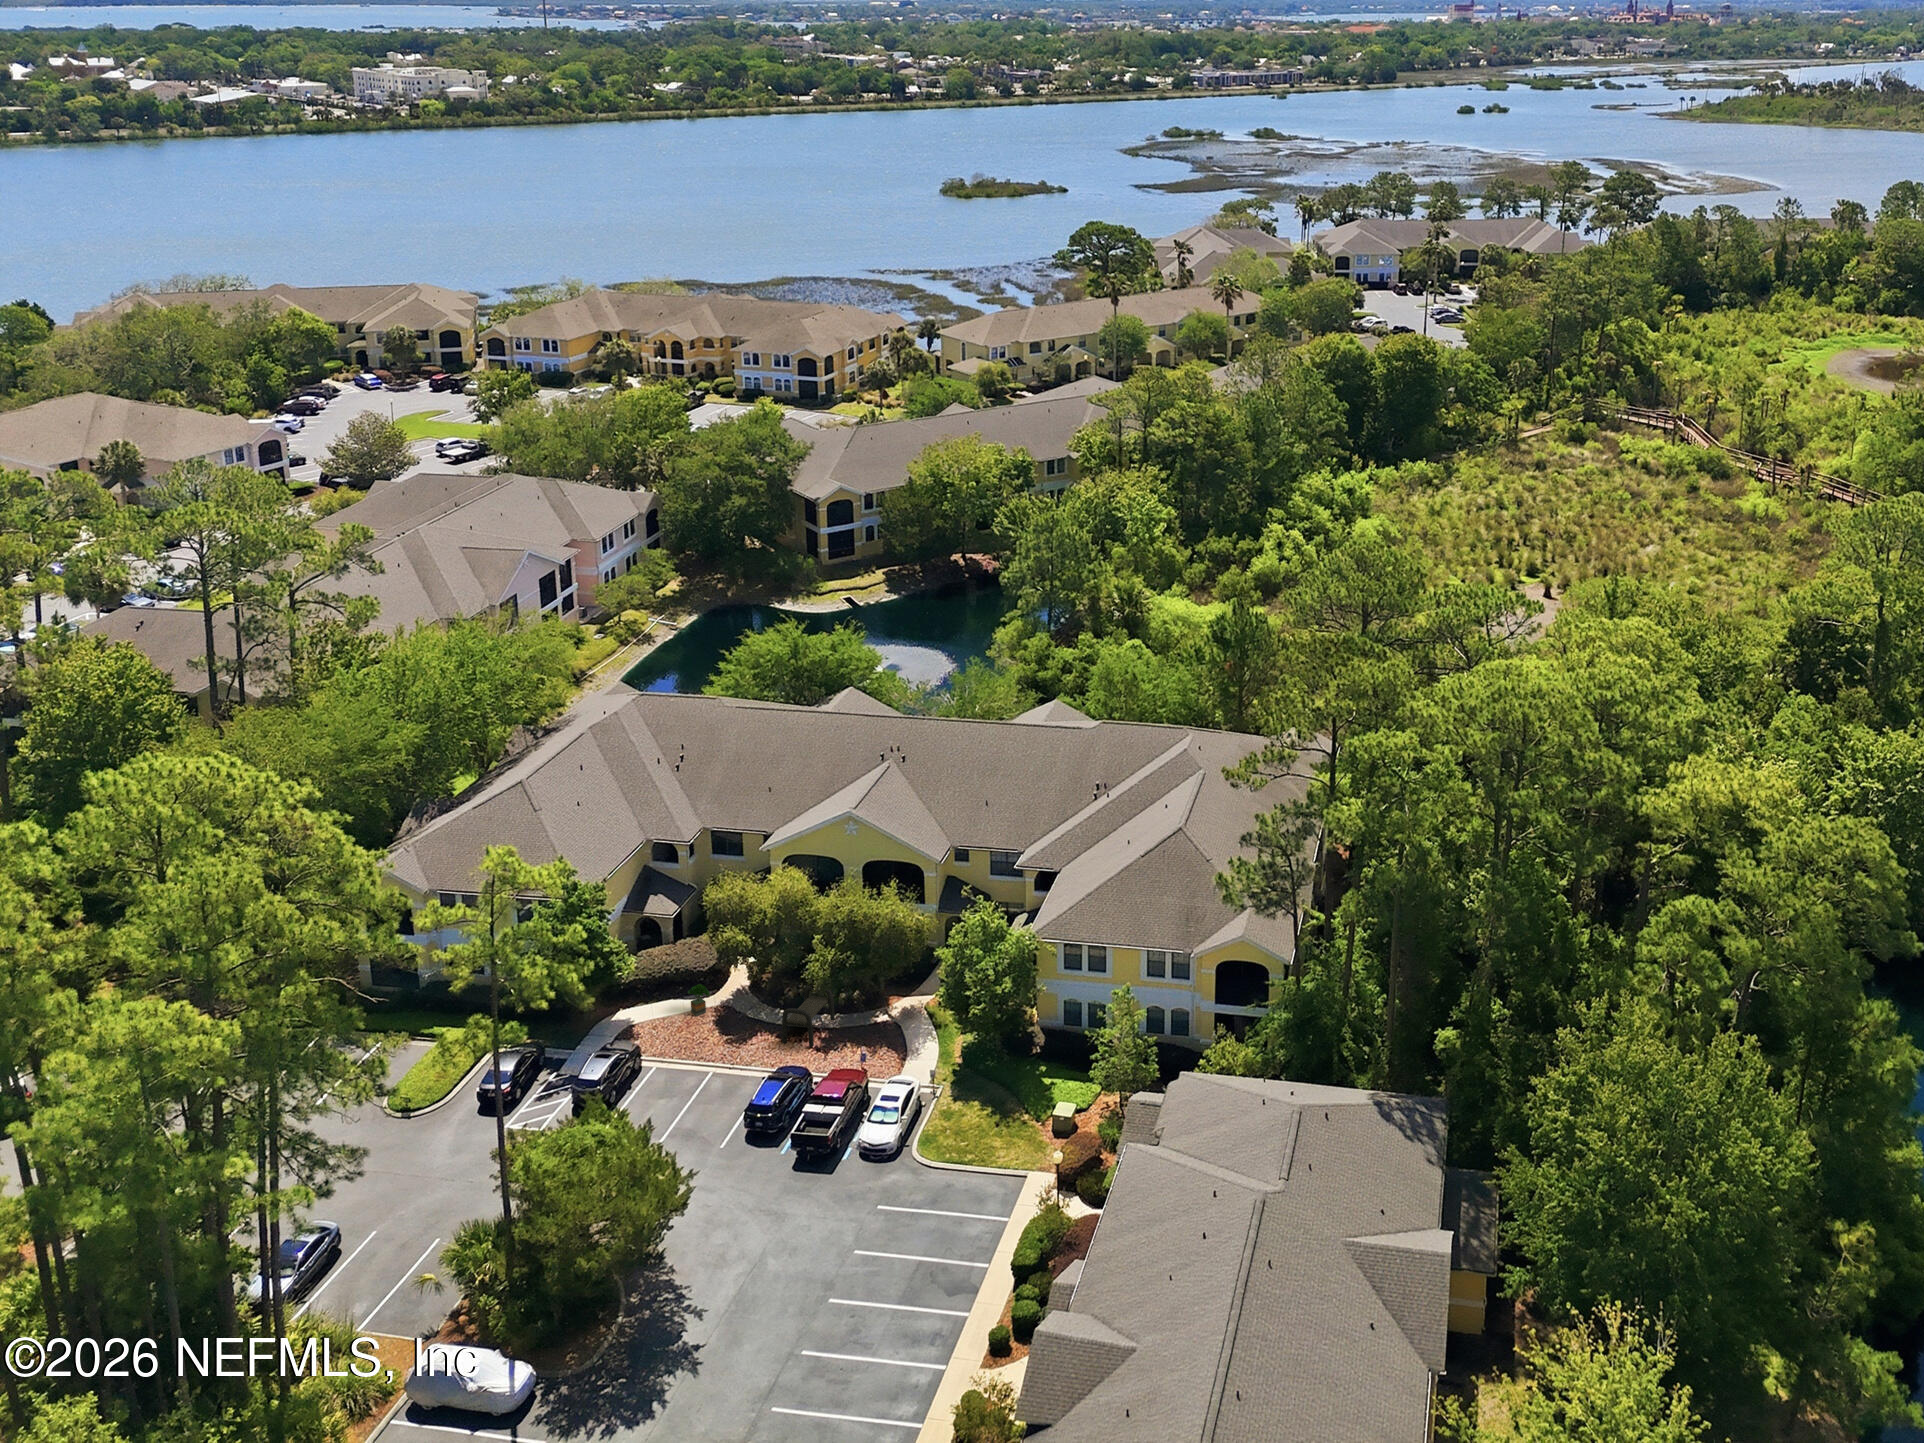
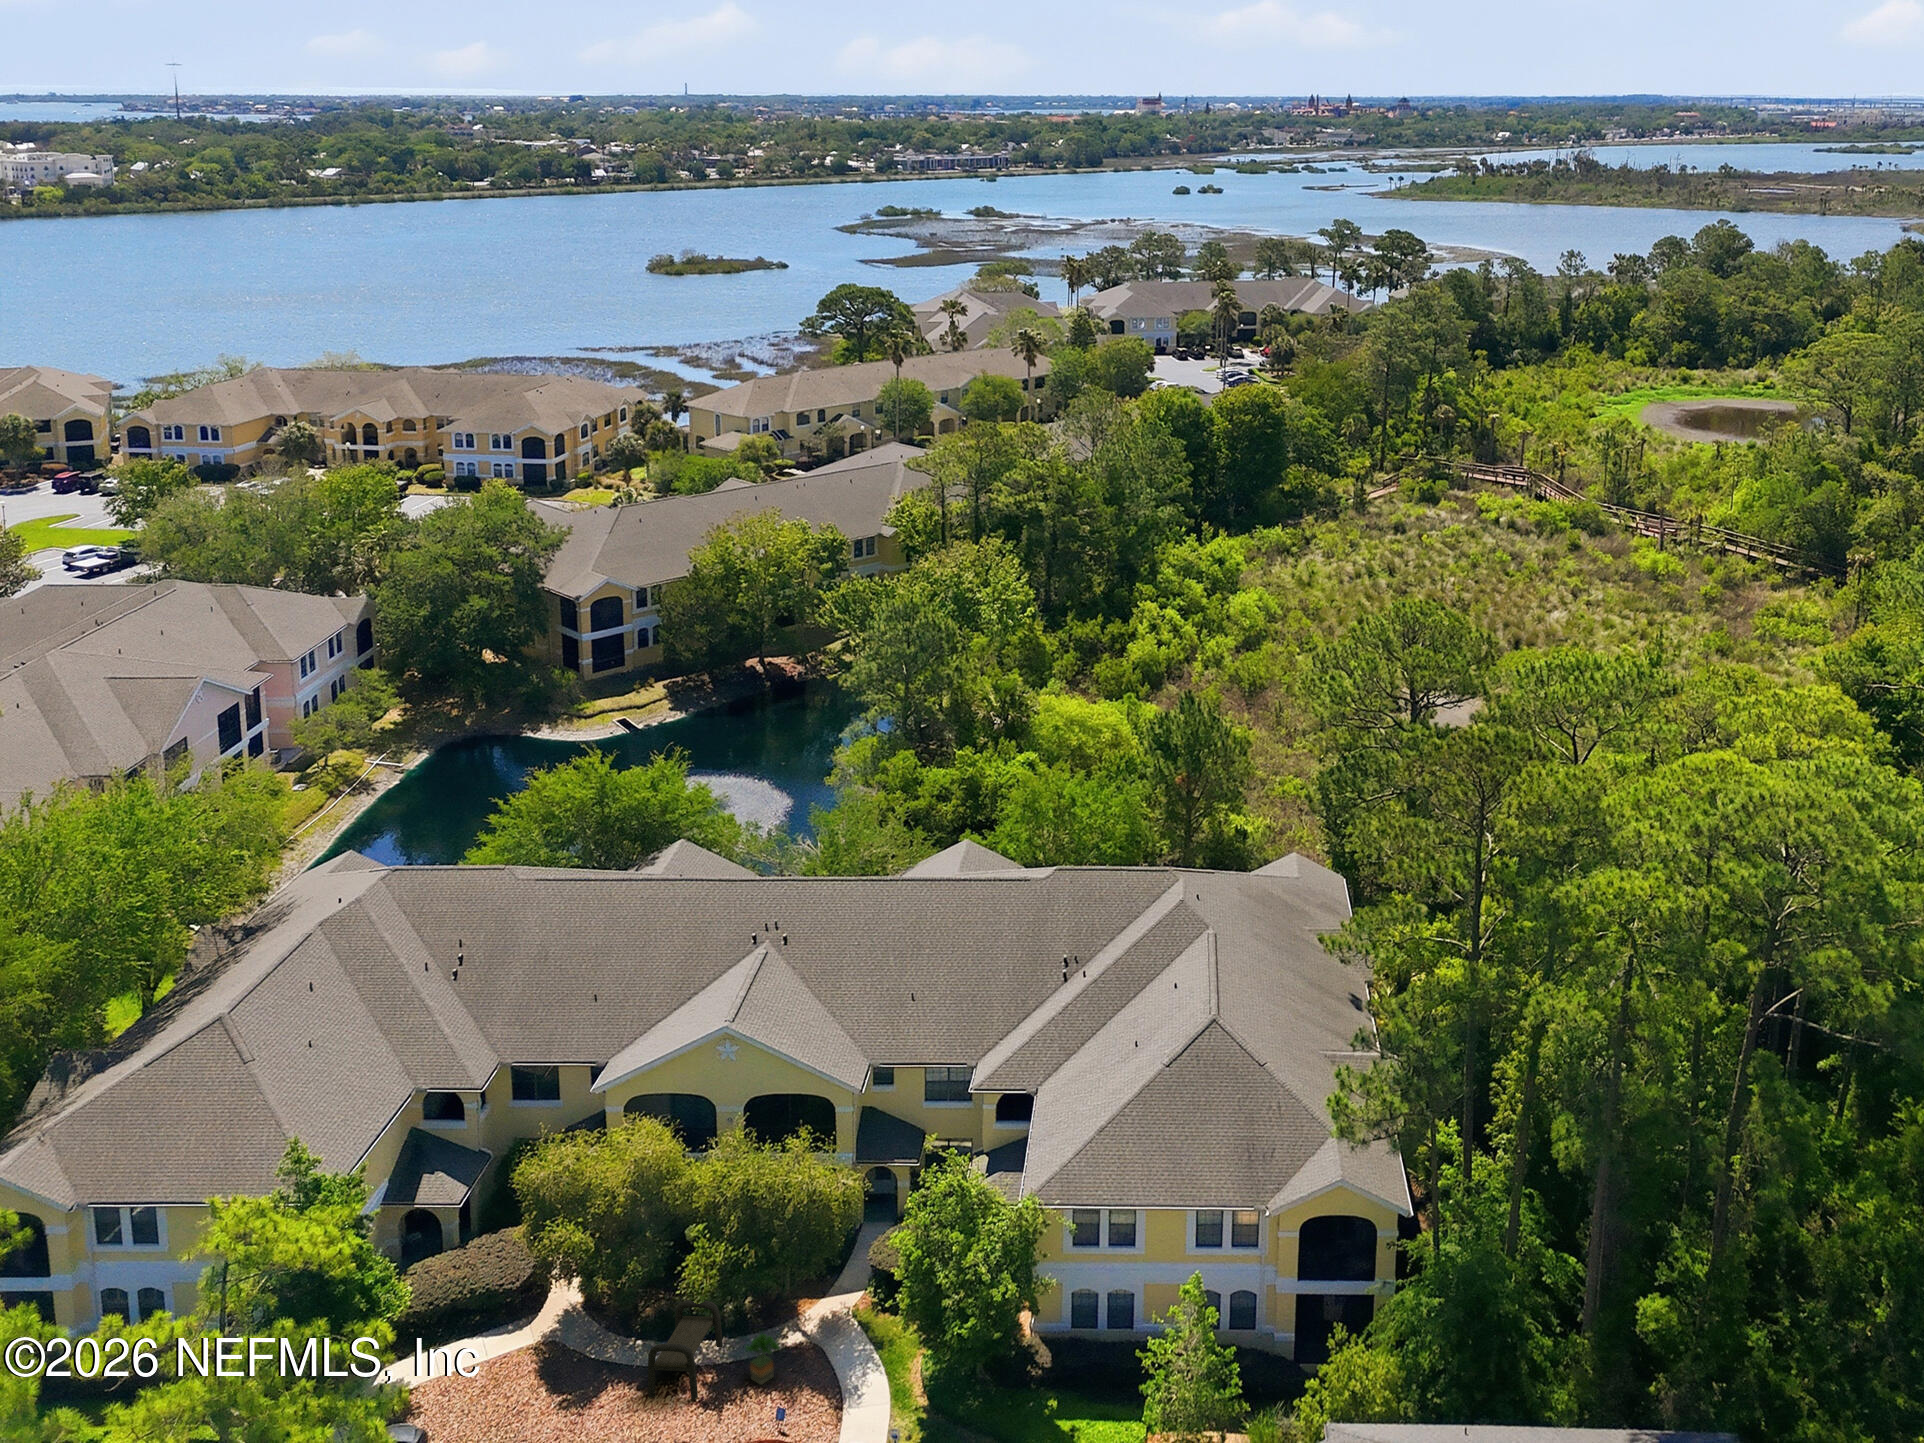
potted tree: present [688,984,710,1016] -> present [746,1334,779,1384]

